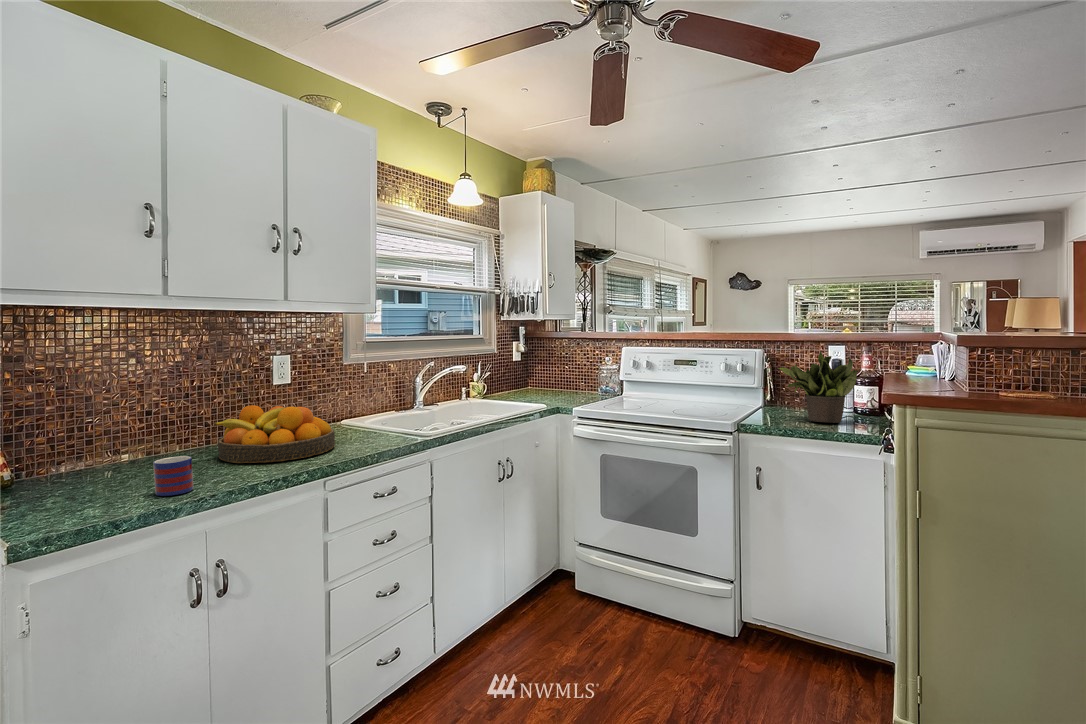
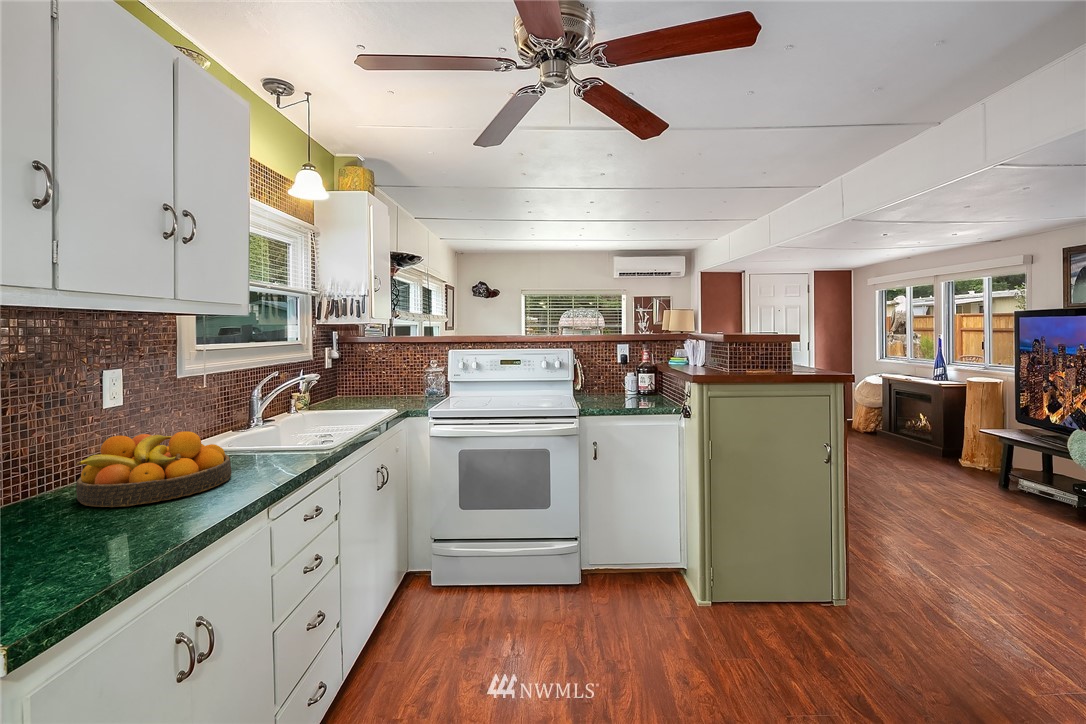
potted plant: present [778,351,858,423] -> none [596,348,654,403]
mug: present [153,456,193,496] -> none [67,501,129,555]

